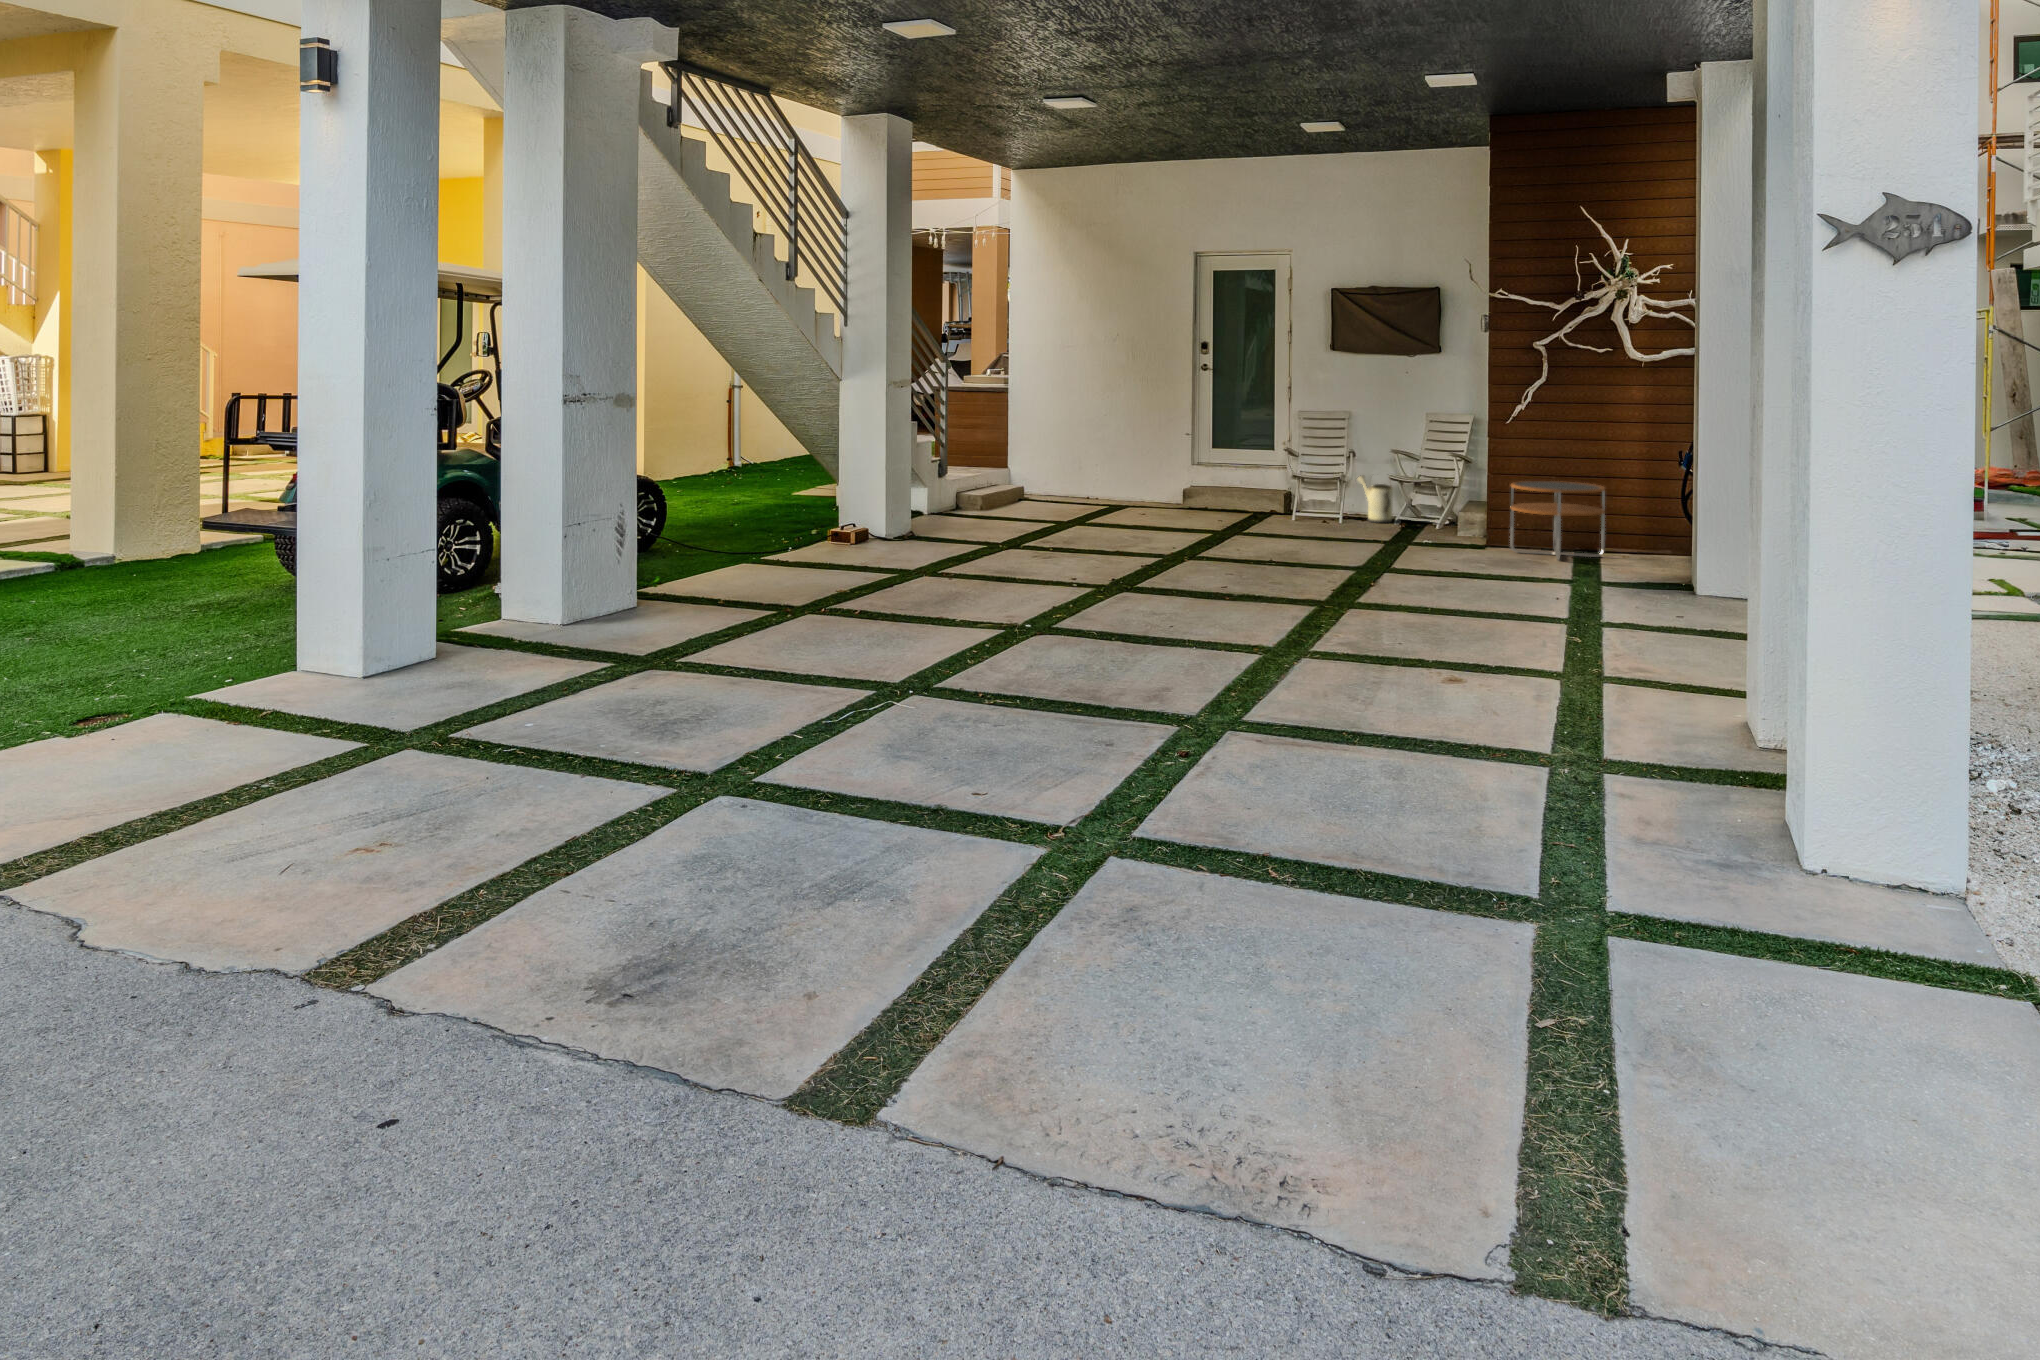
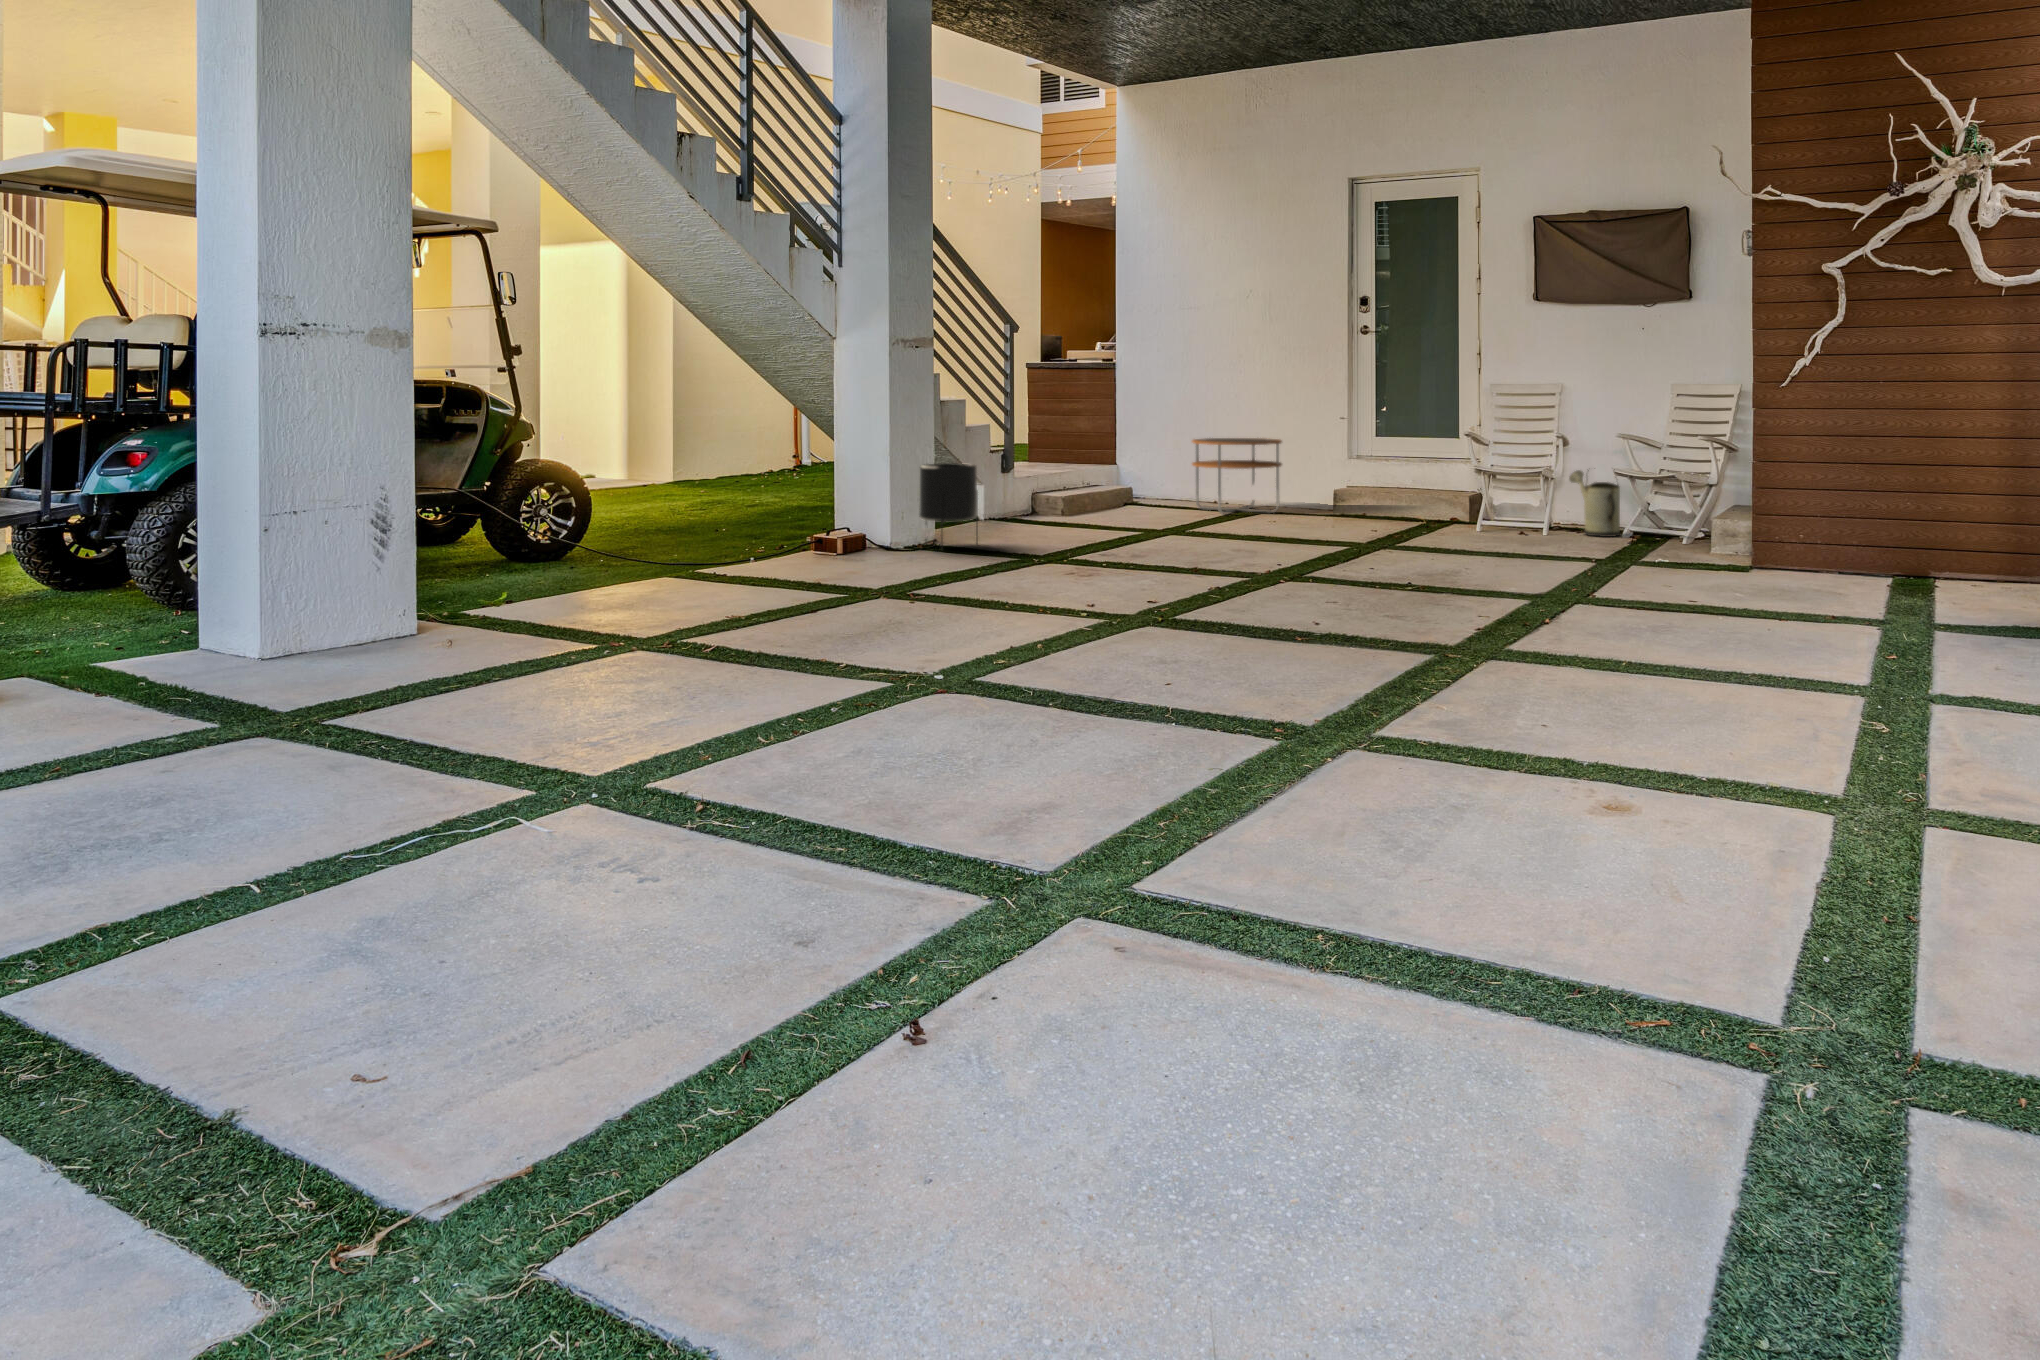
planter: none [903,475,945,541] -> present [919,463,978,524]
side table: present [1510,481,1605,560] -> present [1192,438,1282,514]

